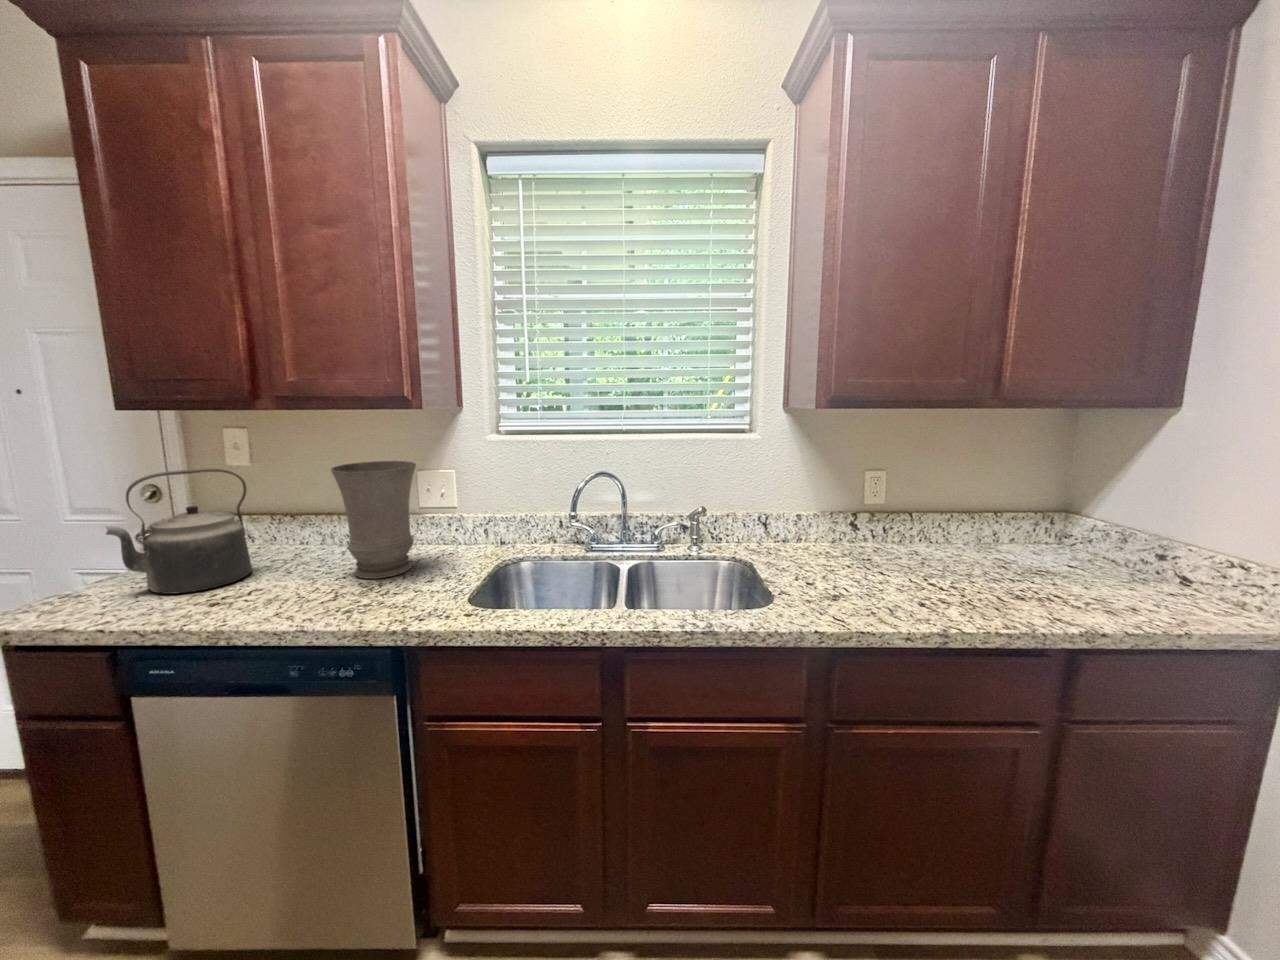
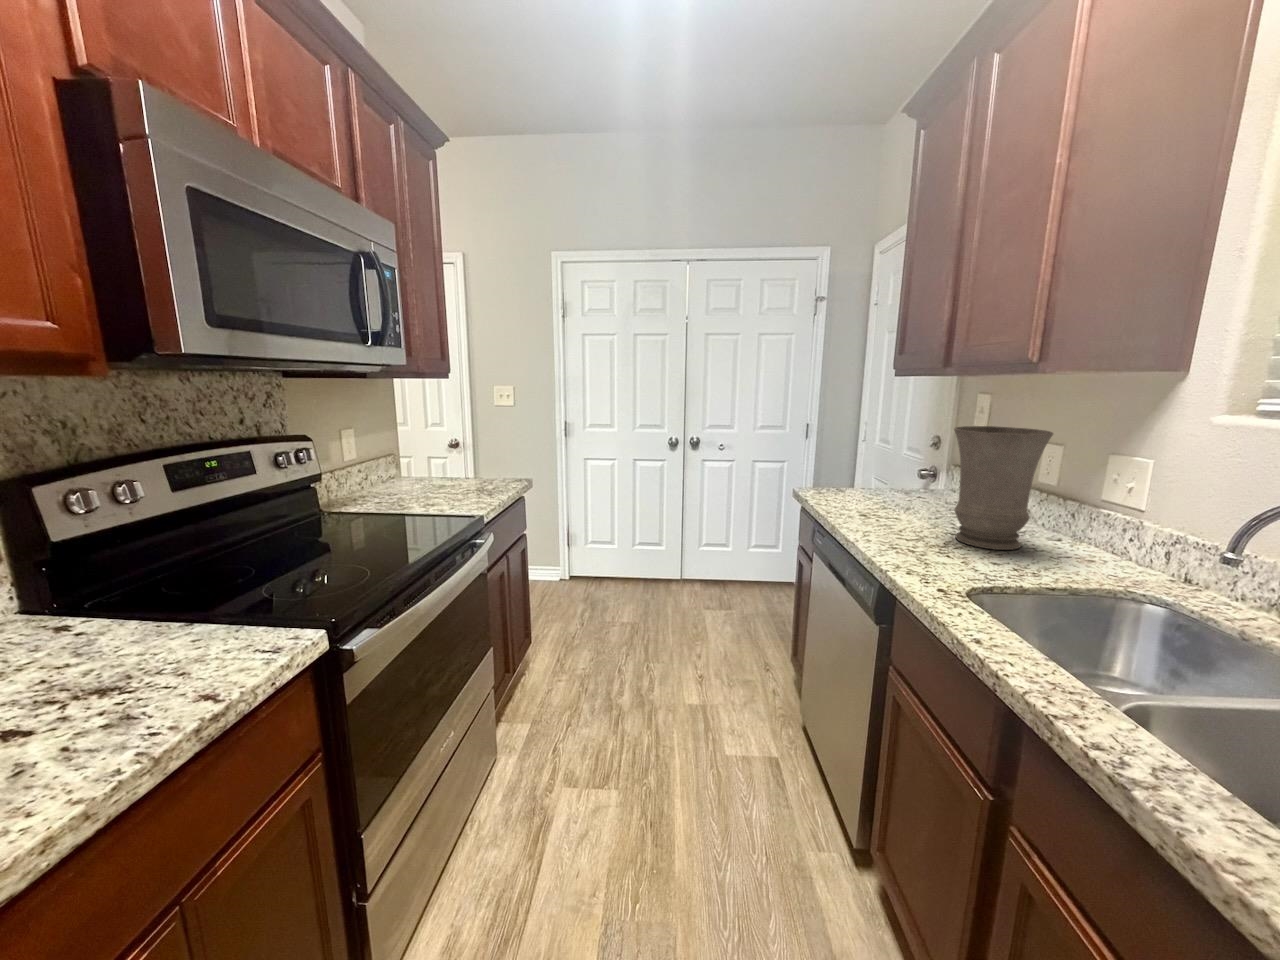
kettle: present [106,468,252,594] -> none [843,416,932,509]

